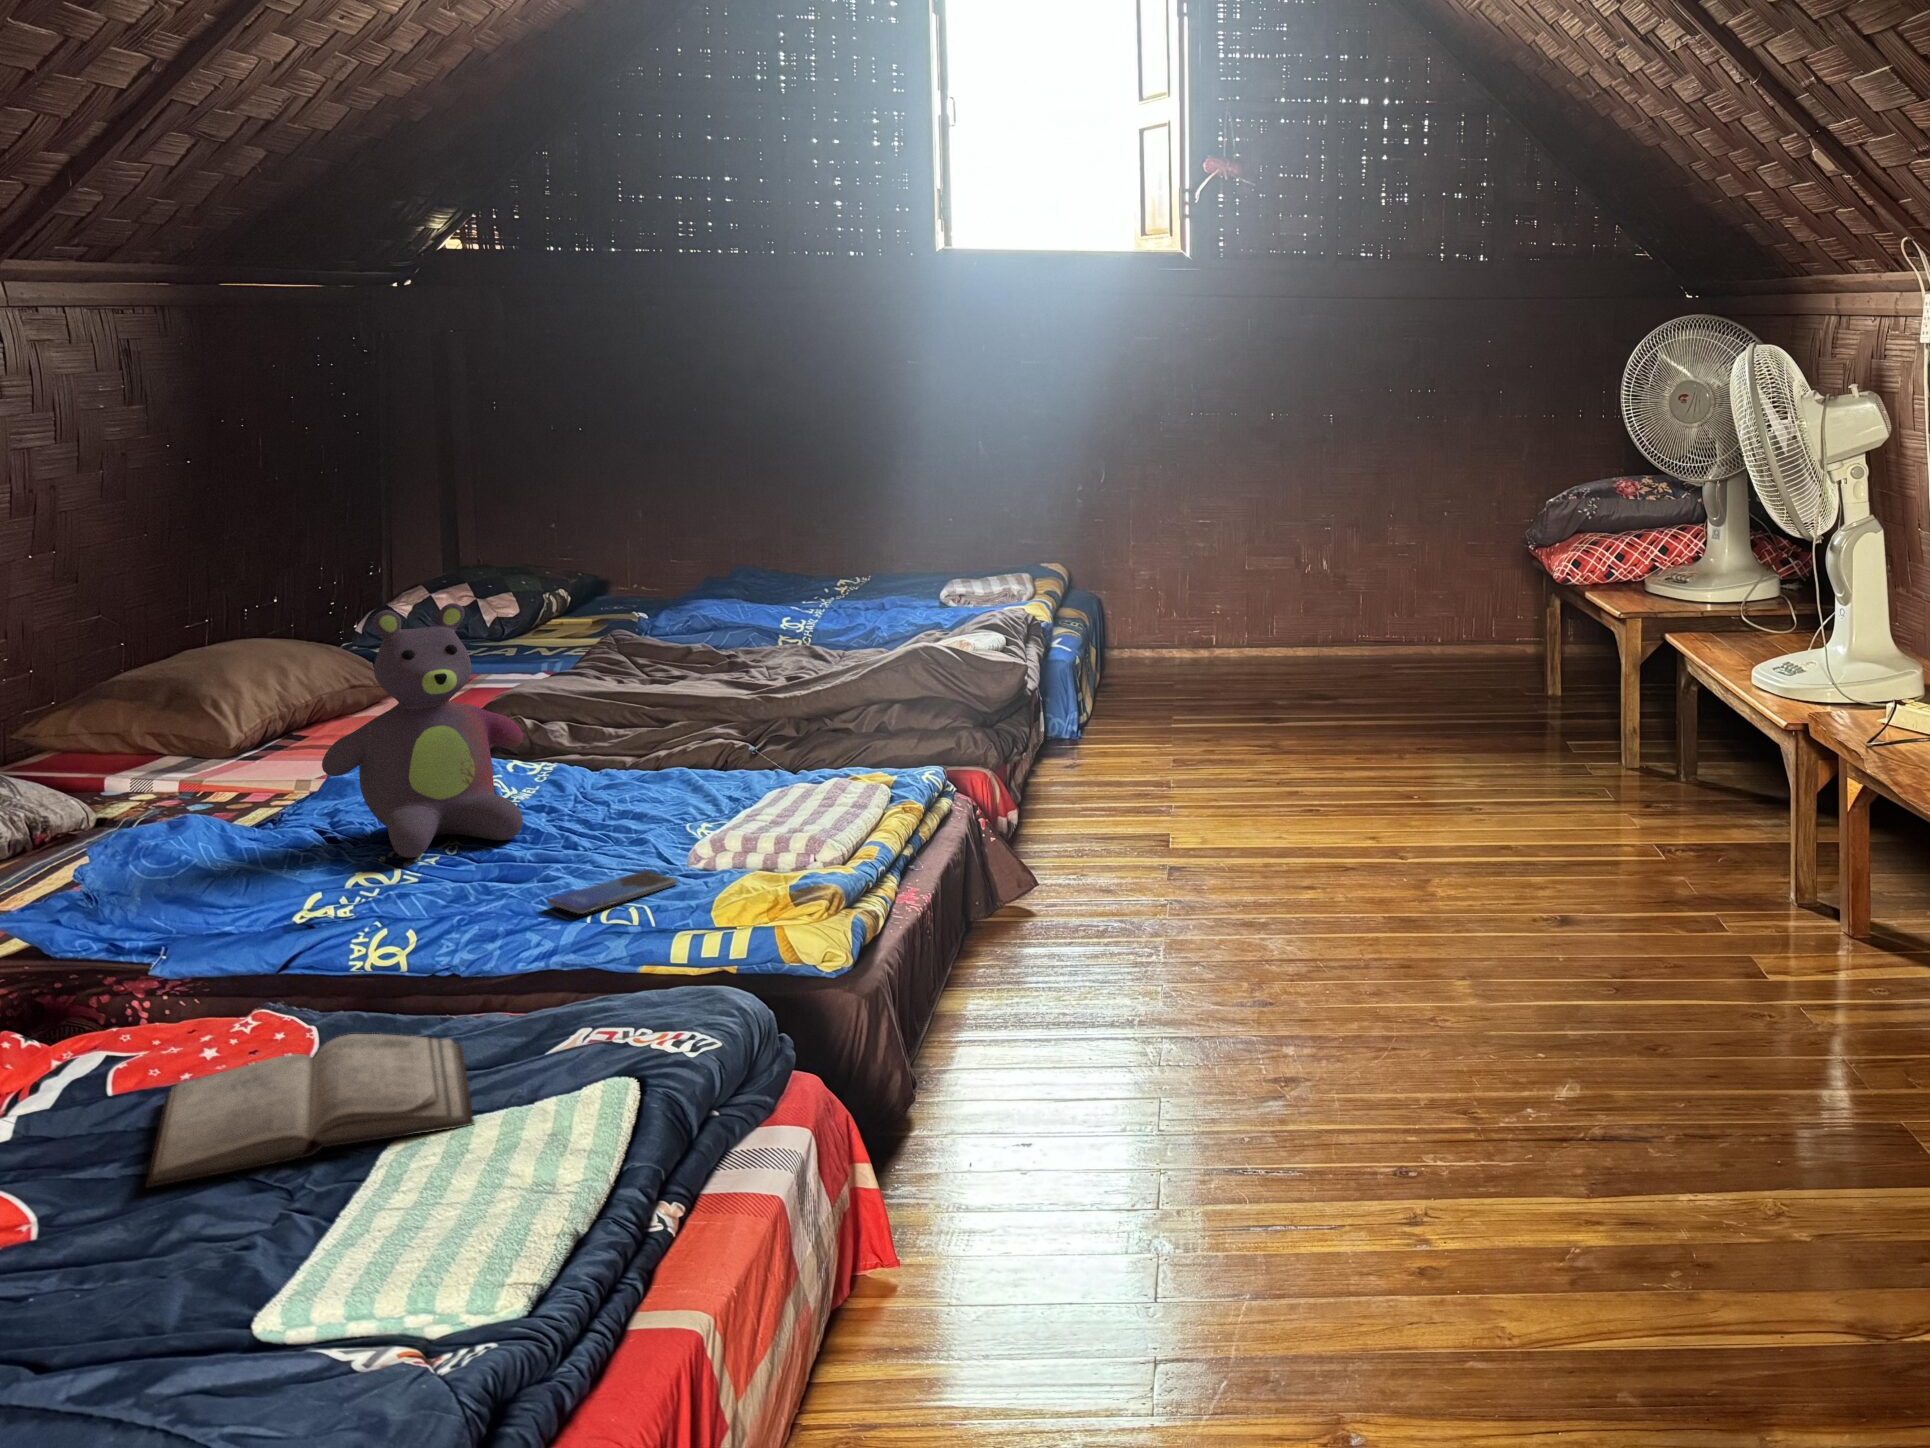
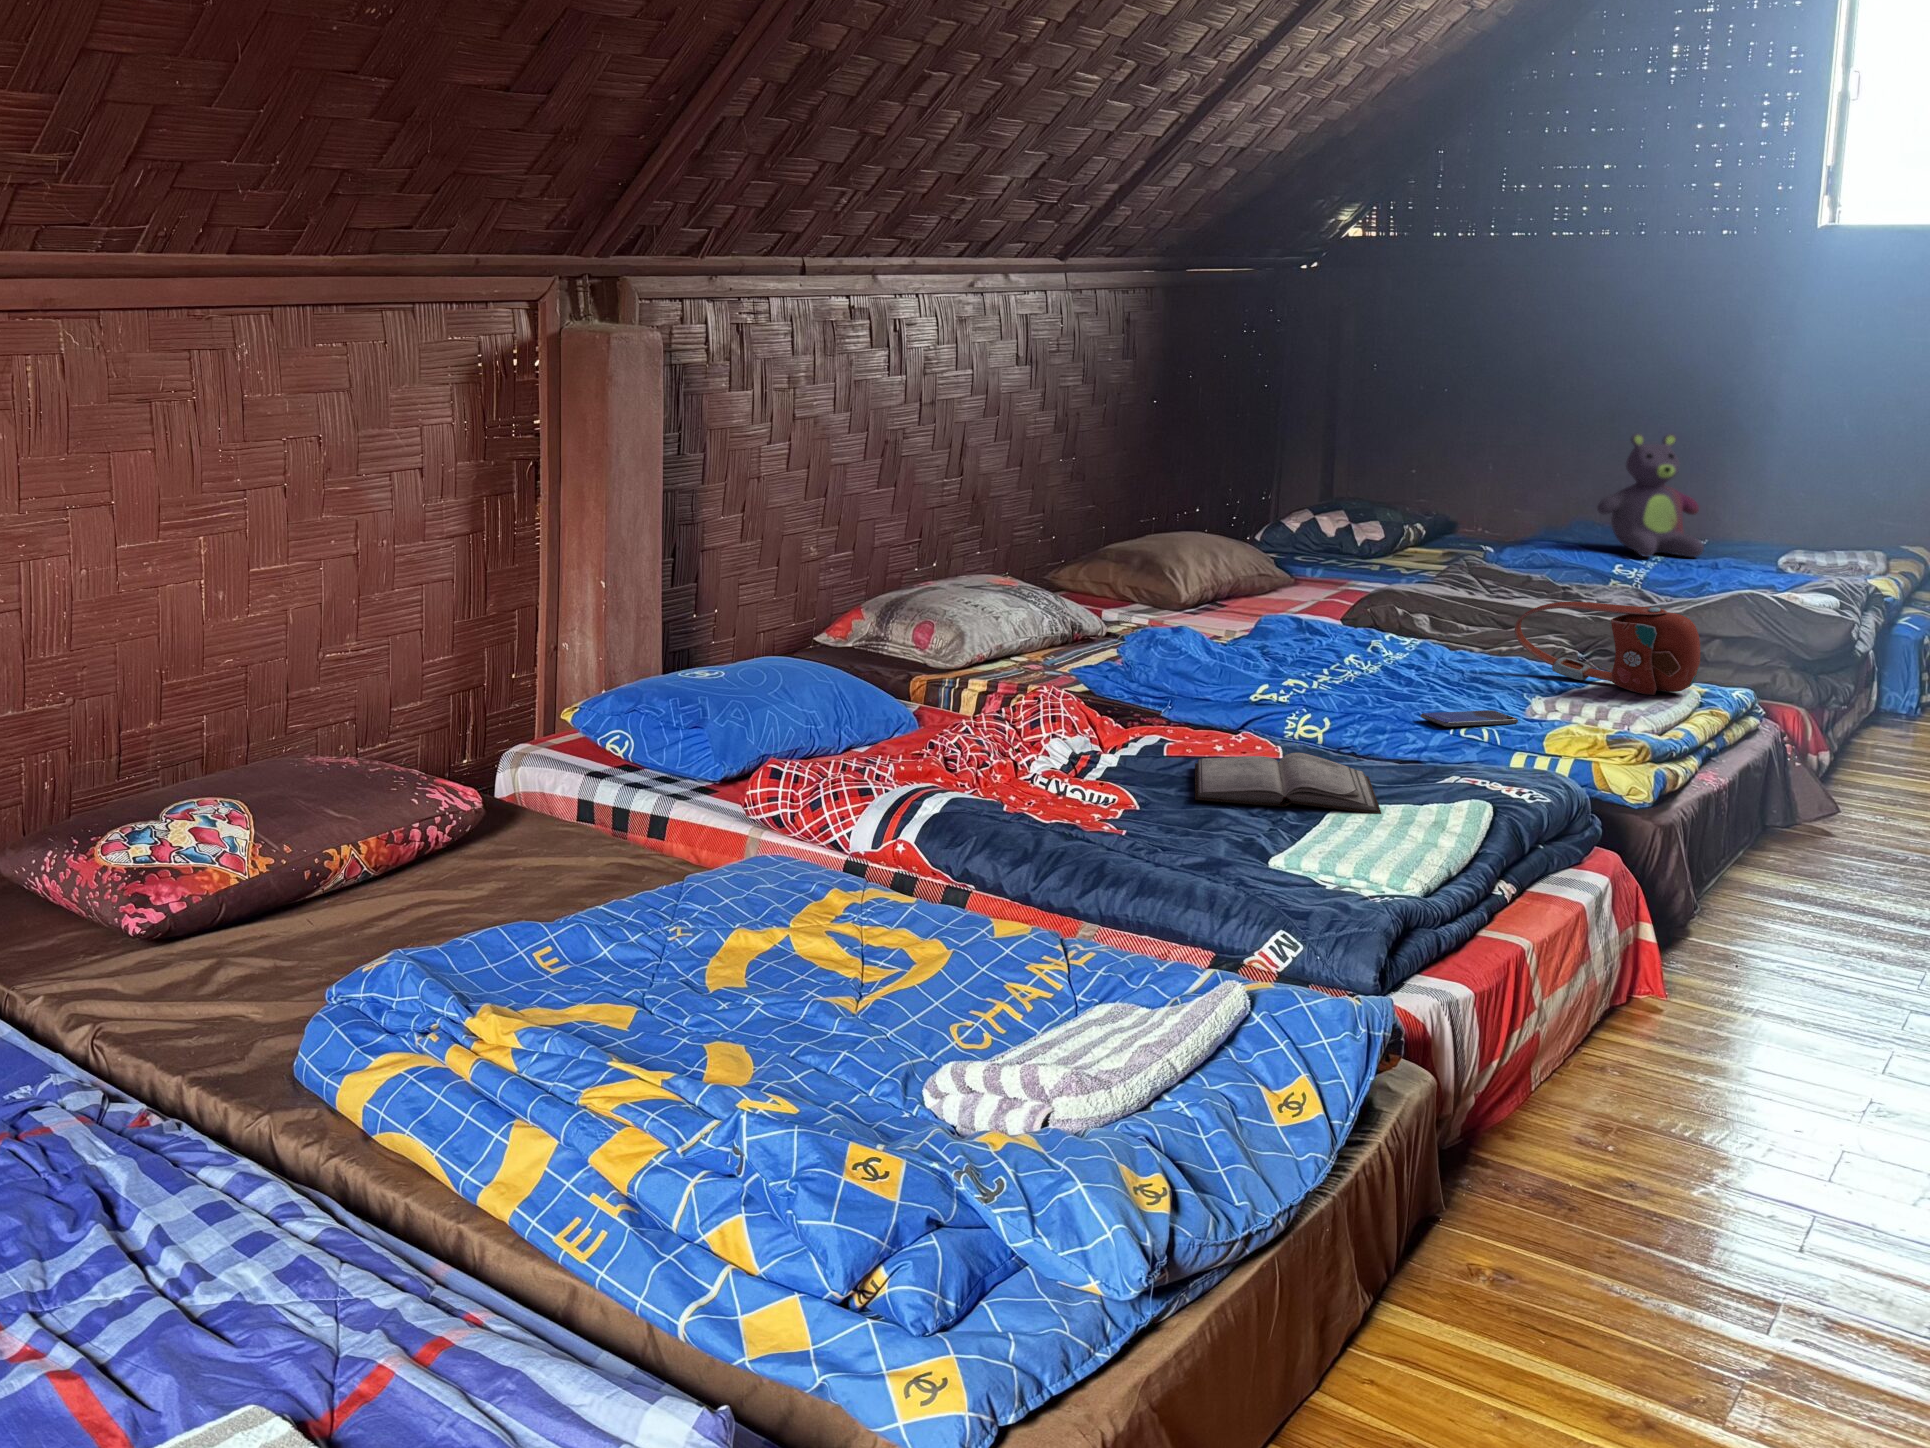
stuffed bear: present [322,603,523,858] -> present [1597,433,1704,557]
handbag: none [668,694,881,803] -> present [1515,602,1700,695]

